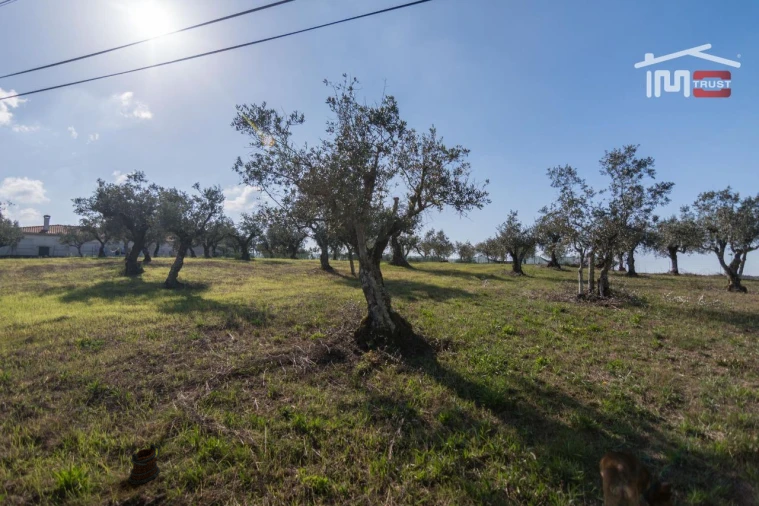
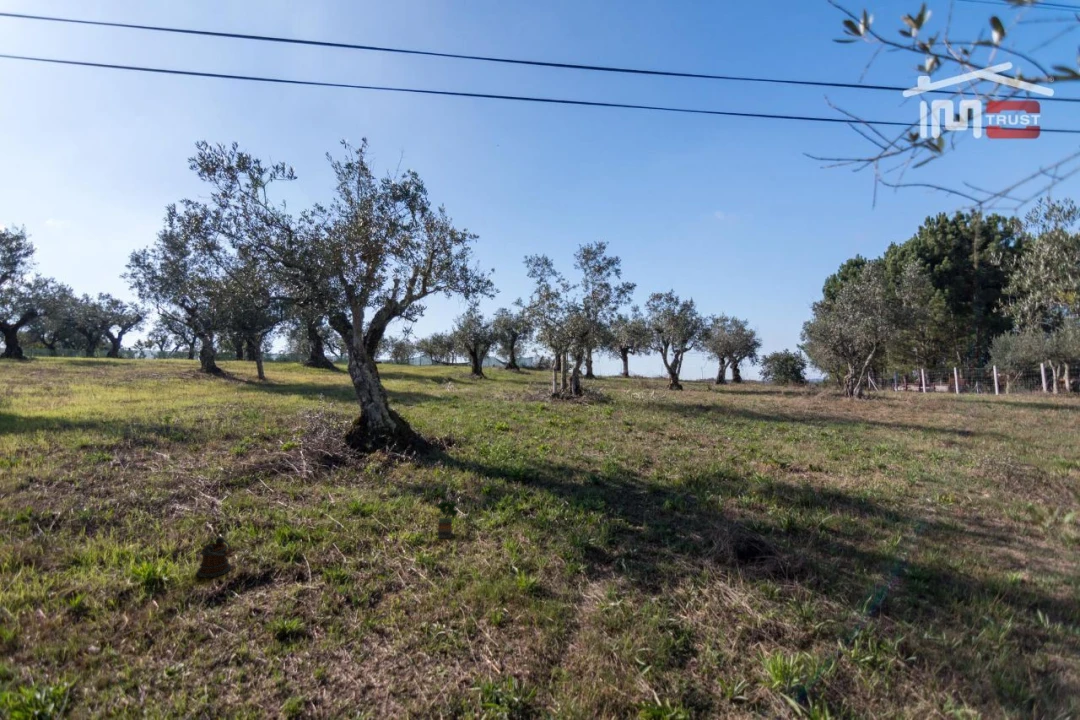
potted tree: none [349,440,375,489] -> present [435,501,458,538]

